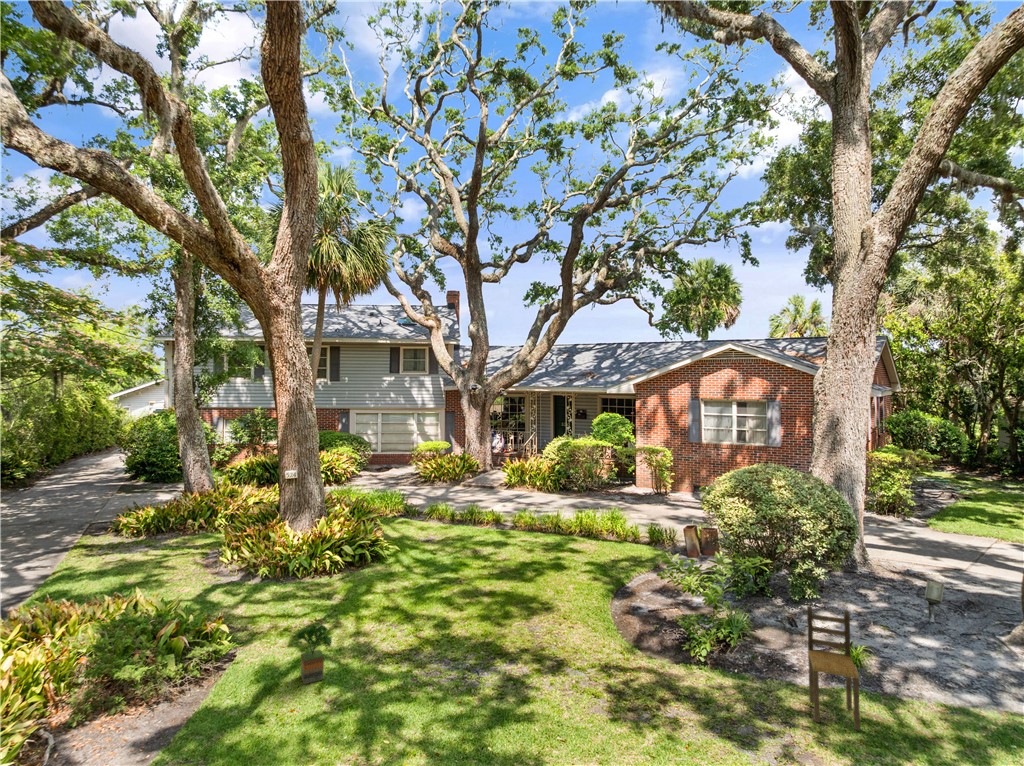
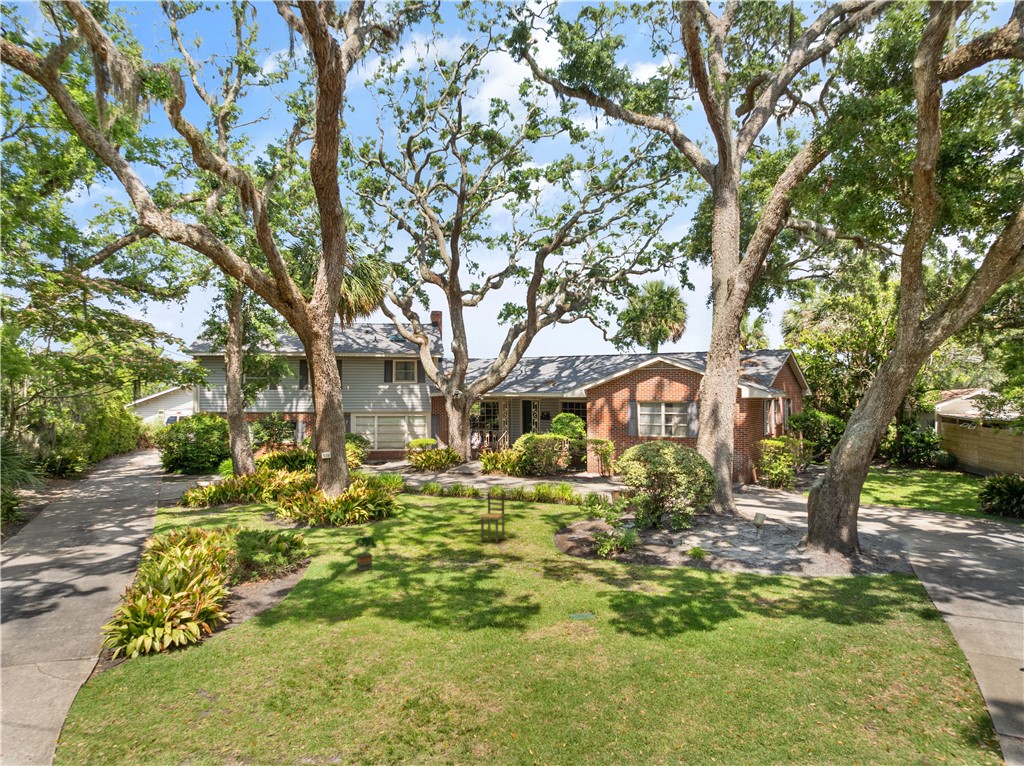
chair: present [807,606,860,731] -> present [481,493,505,543]

